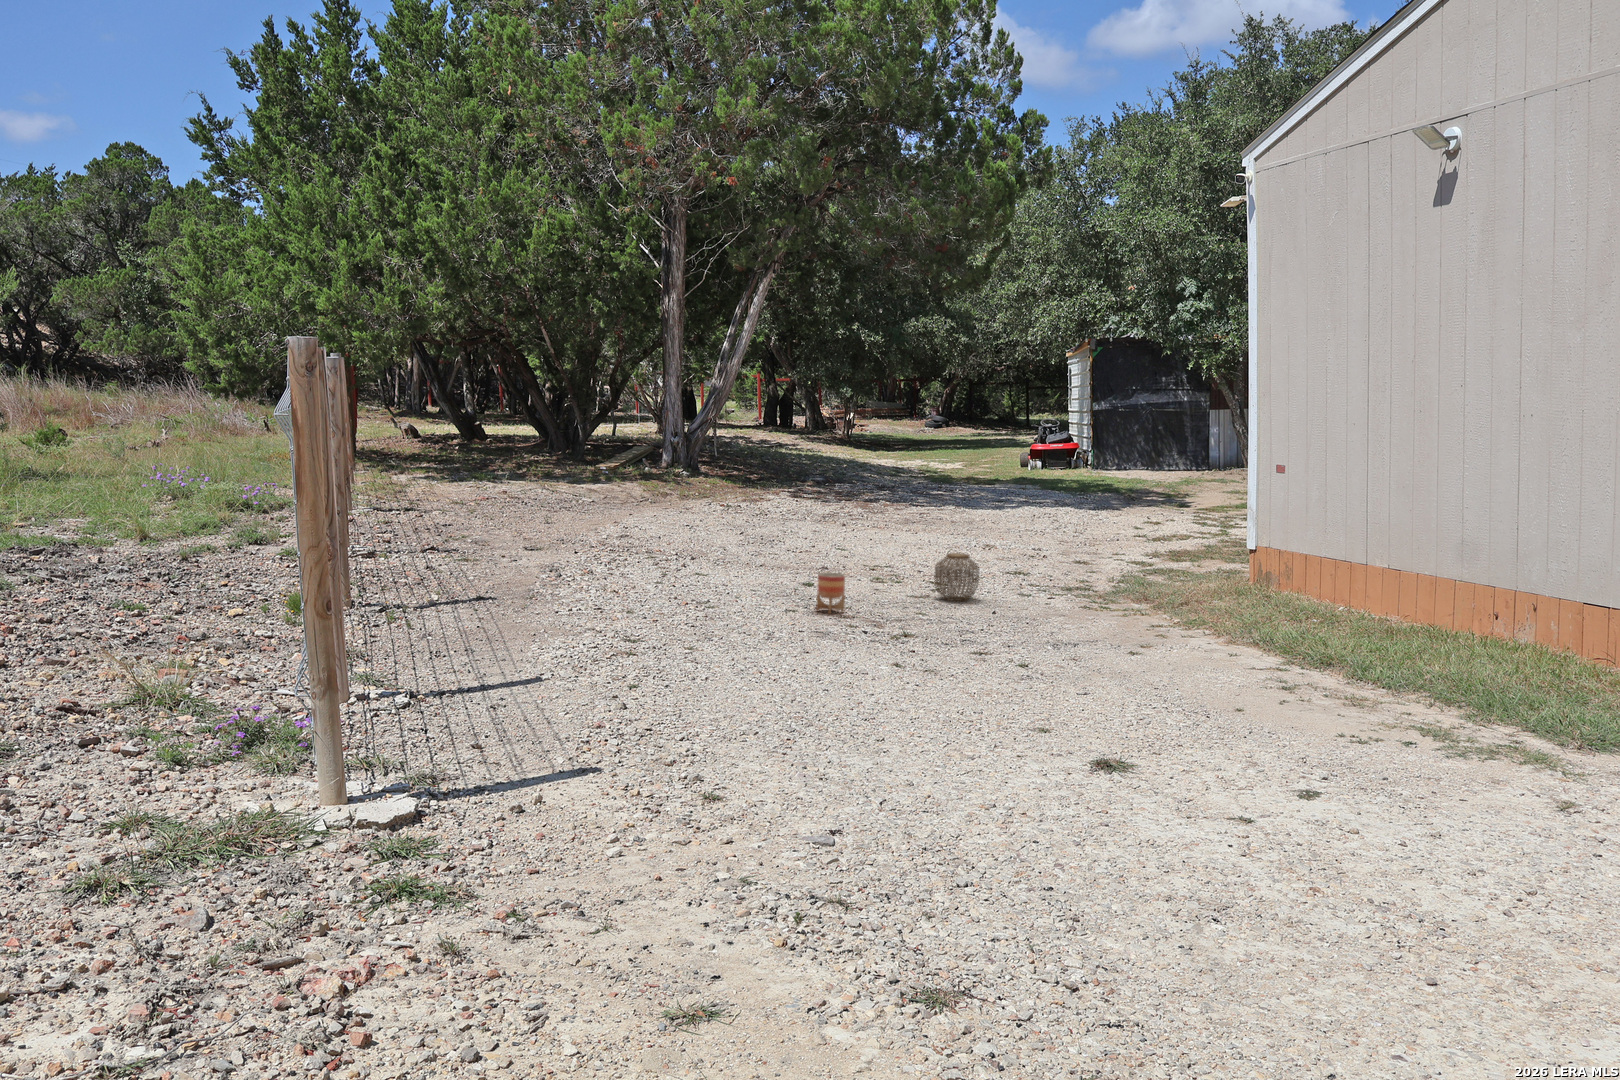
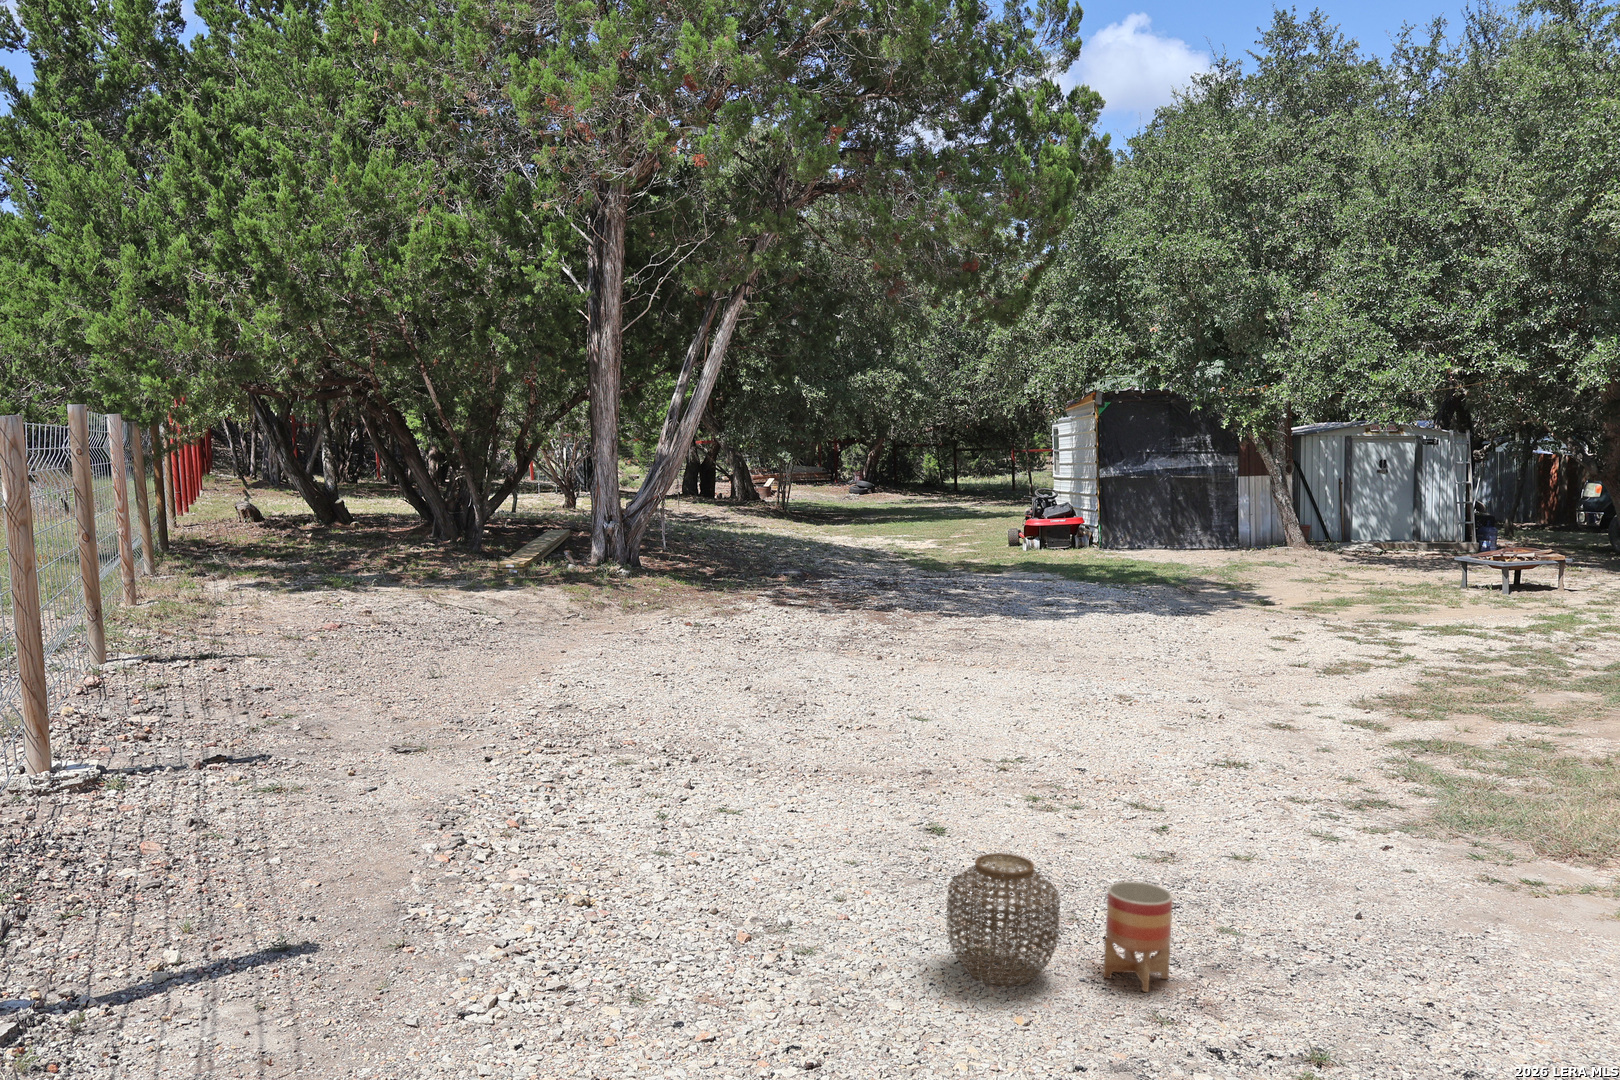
woven basket: present [934,553,979,602] -> present [947,853,1060,987]

